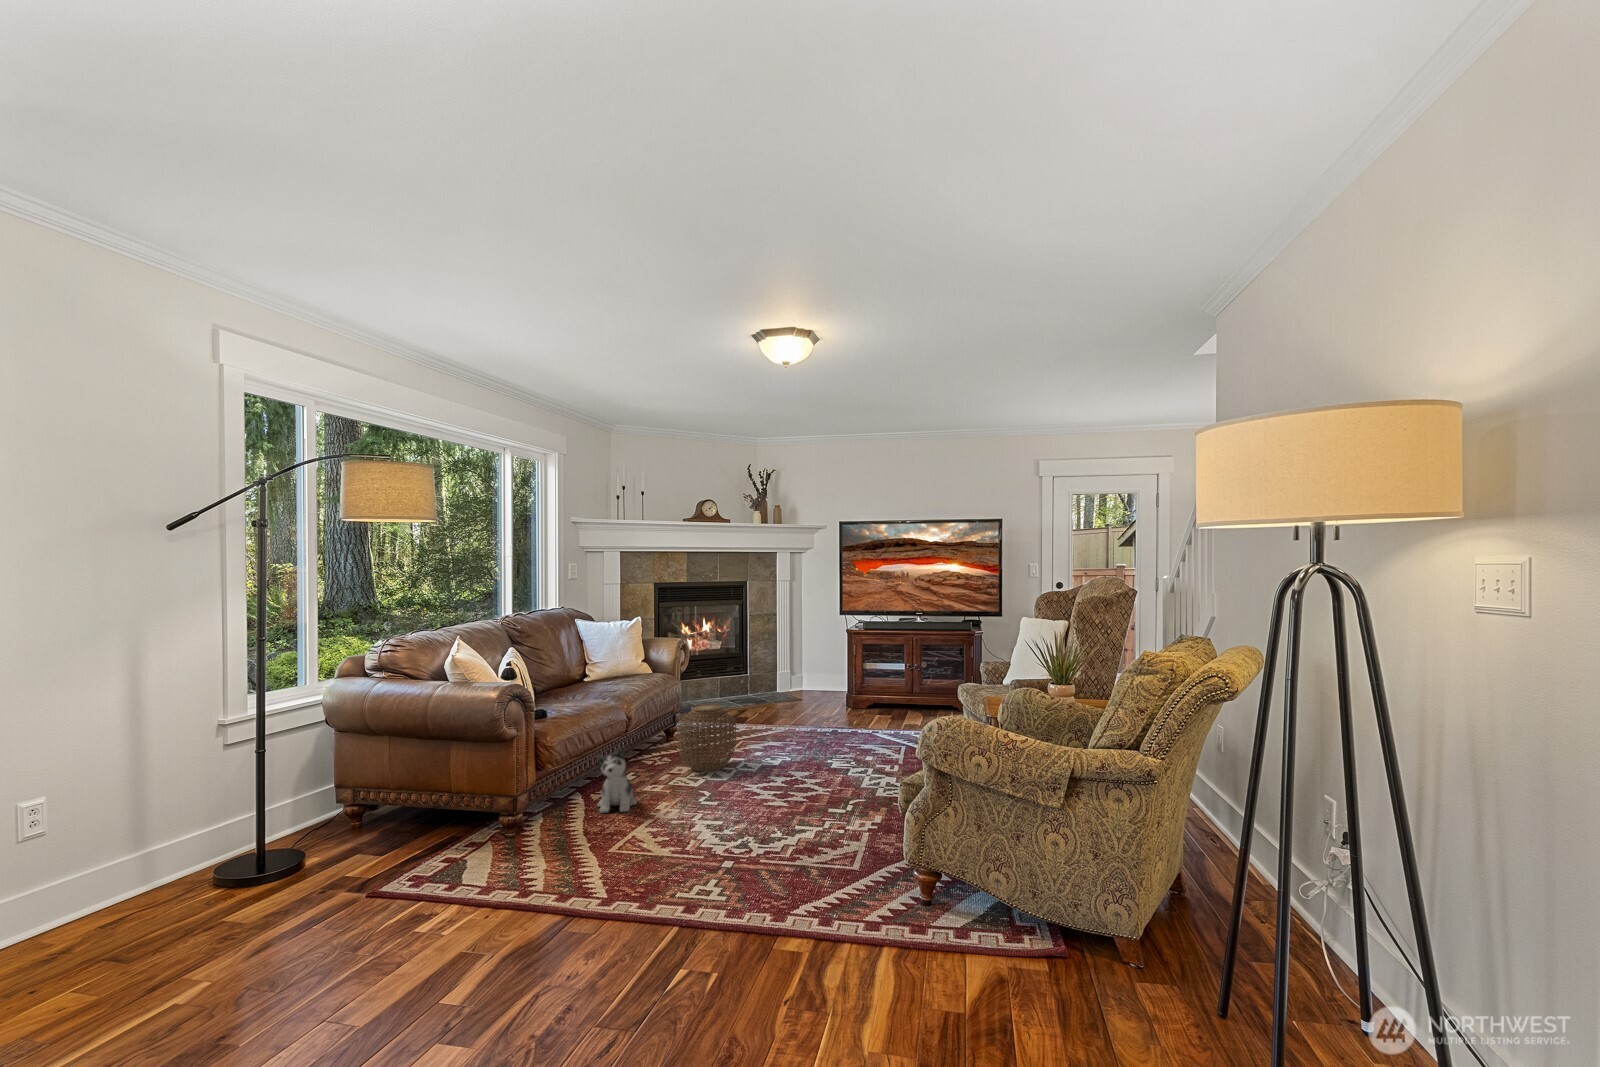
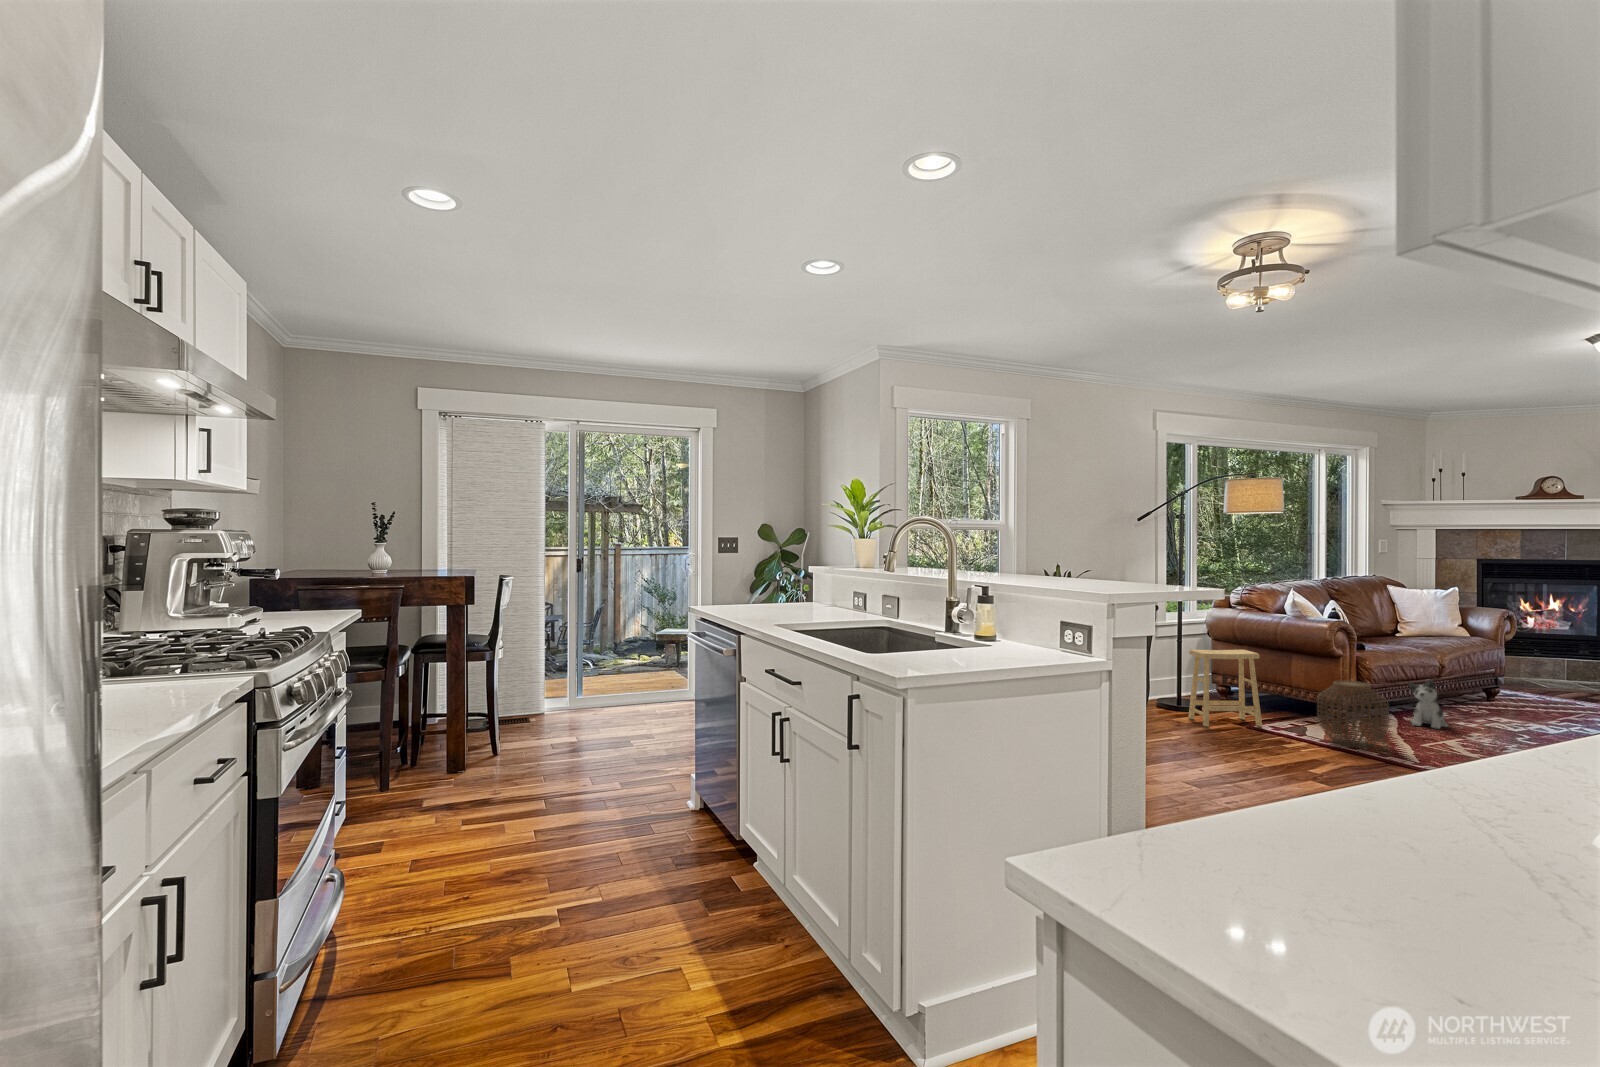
woven basket: present [677,704,736,772] -> present [1317,680,1389,748]
footstool: none [253,757,390,930] -> present [1188,650,1262,727]

